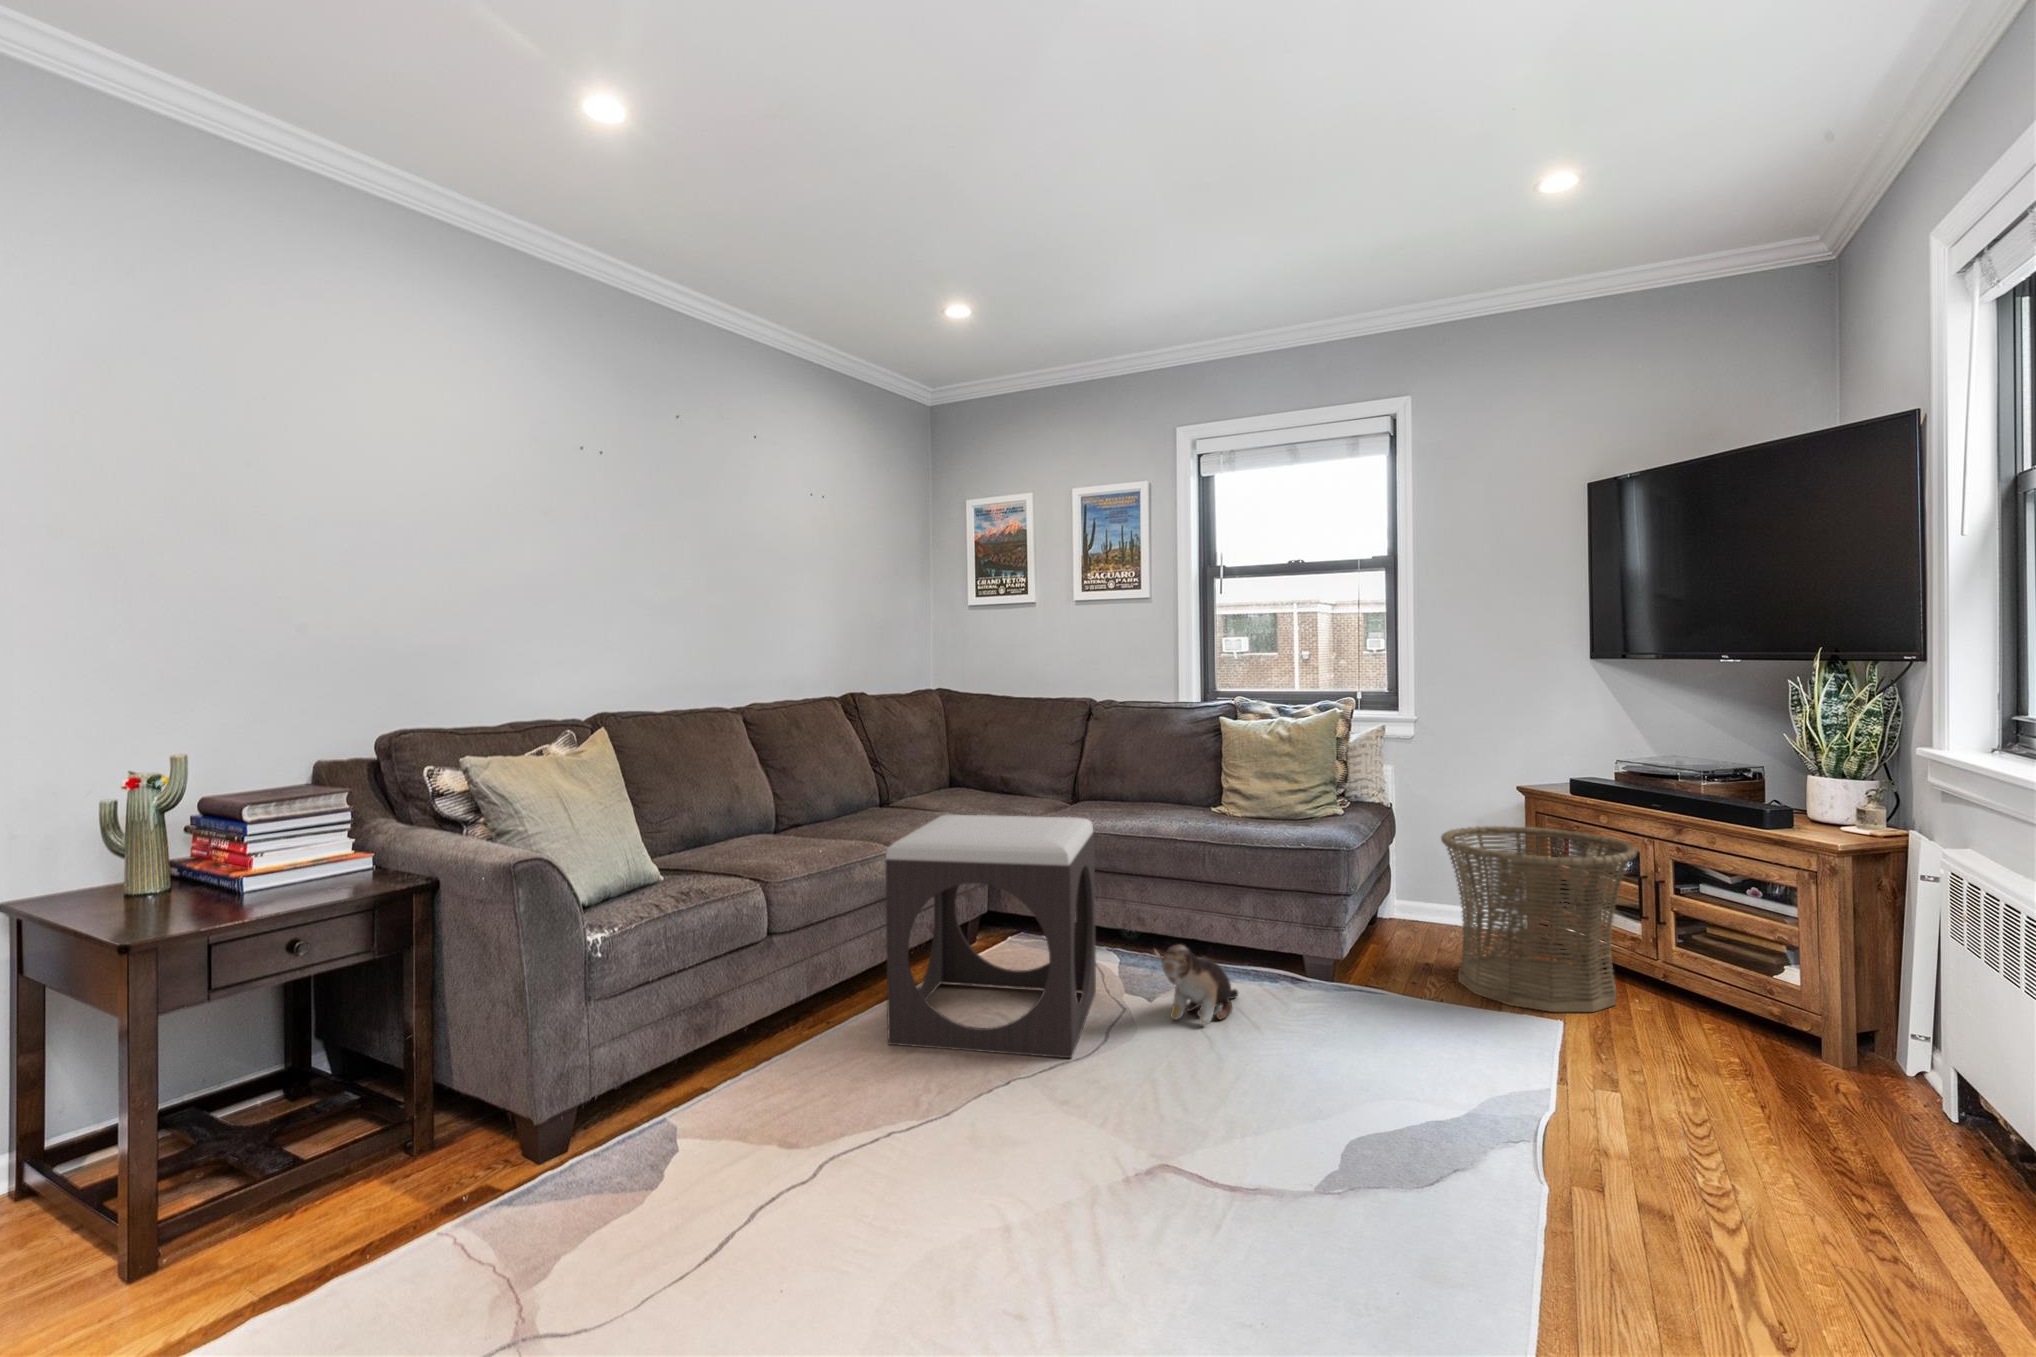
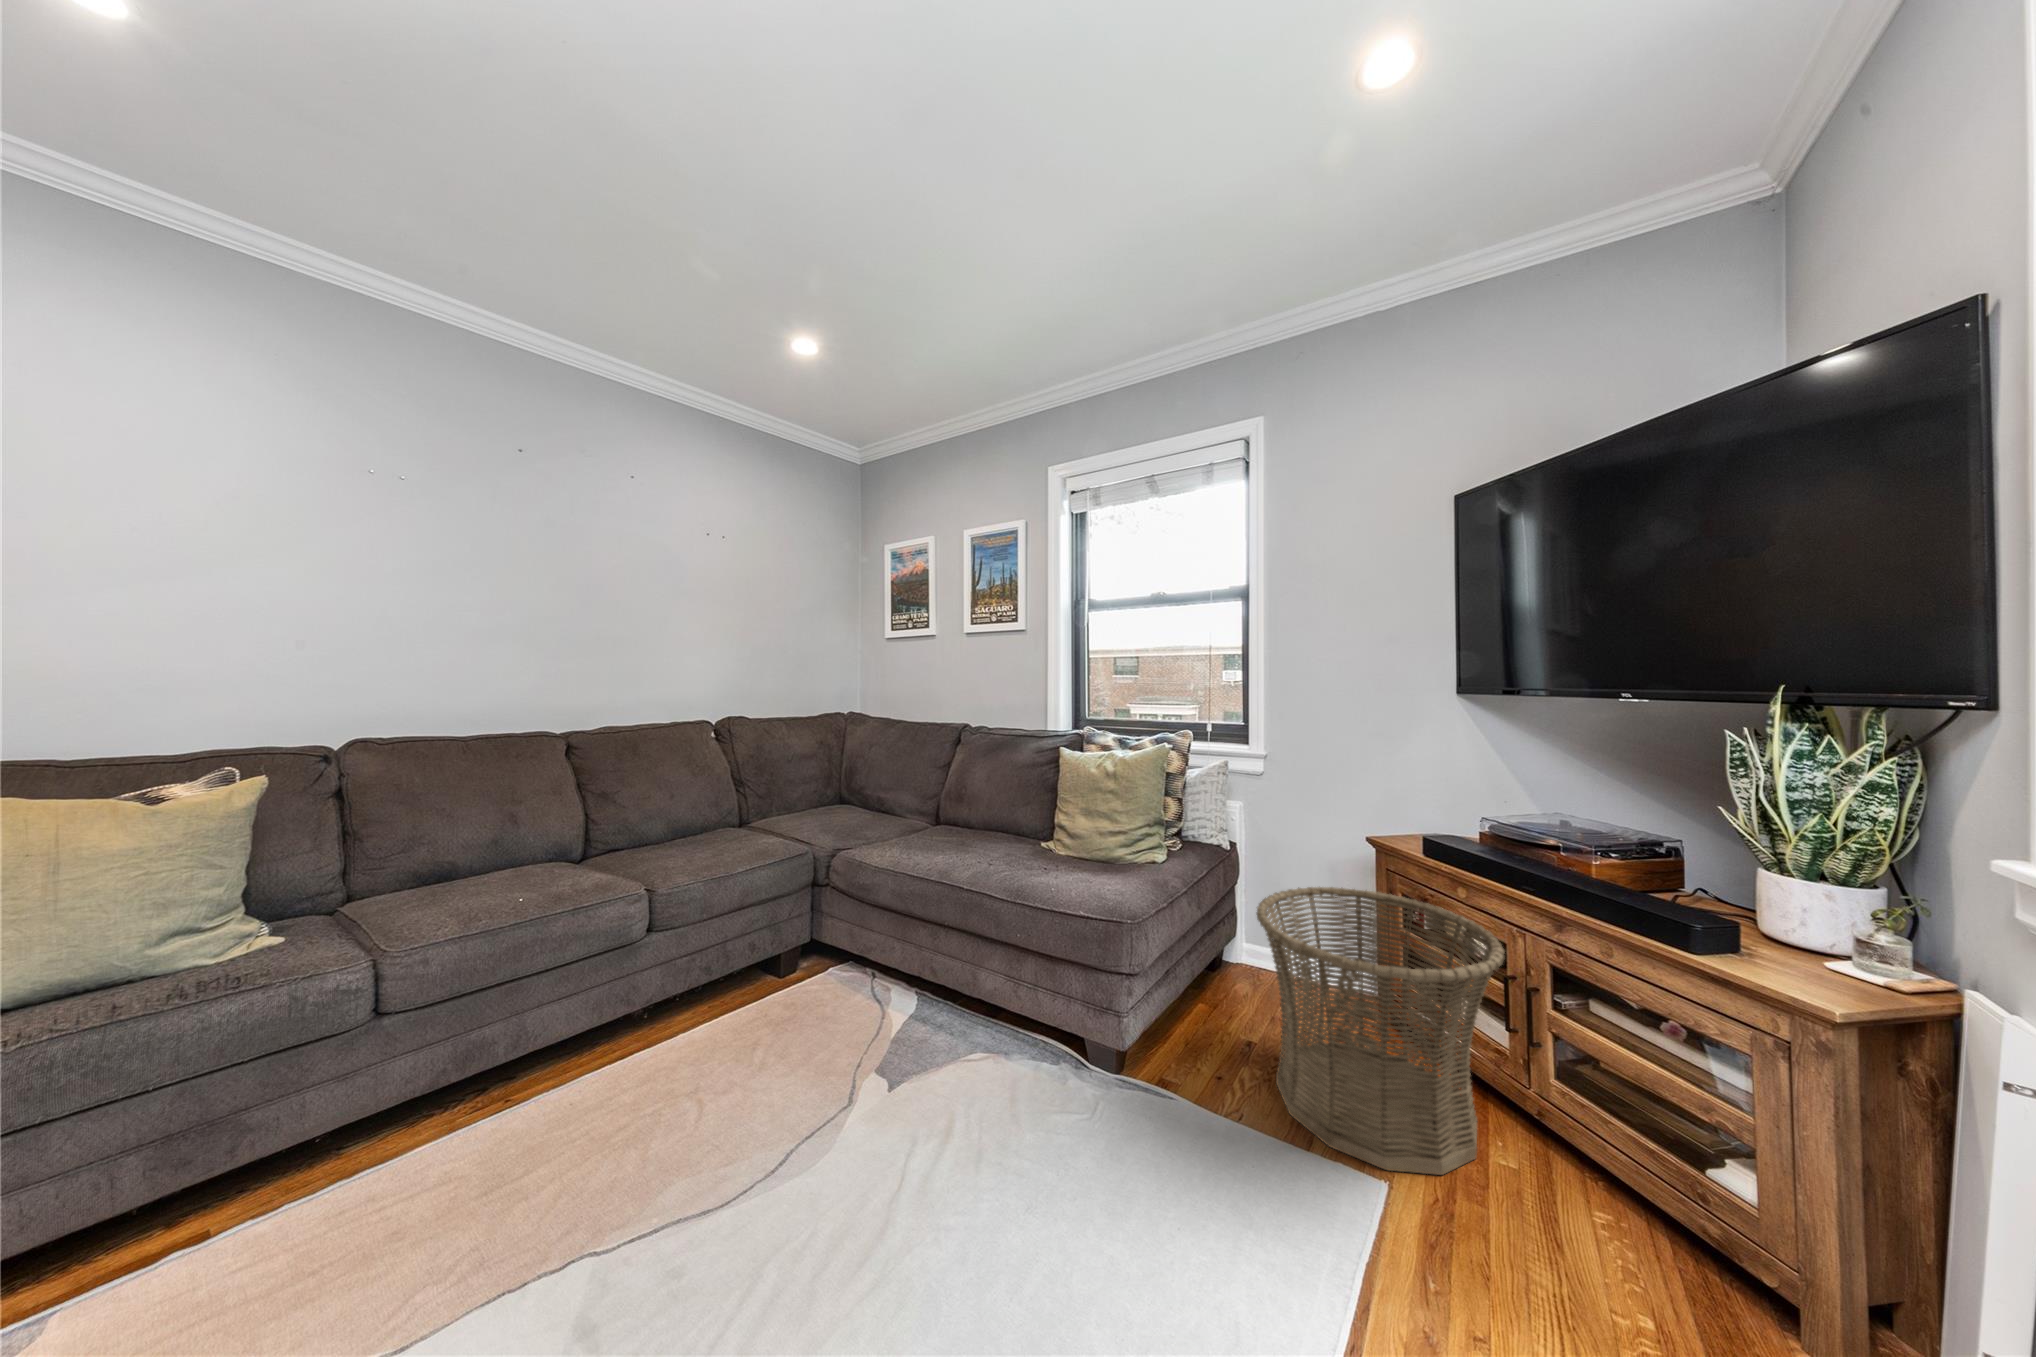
footstool: present [885,815,1096,1058] -> none [505,862,841,1238]
plush toy: present [1154,945,1238,1024] -> none [846,1056,997,1165]

